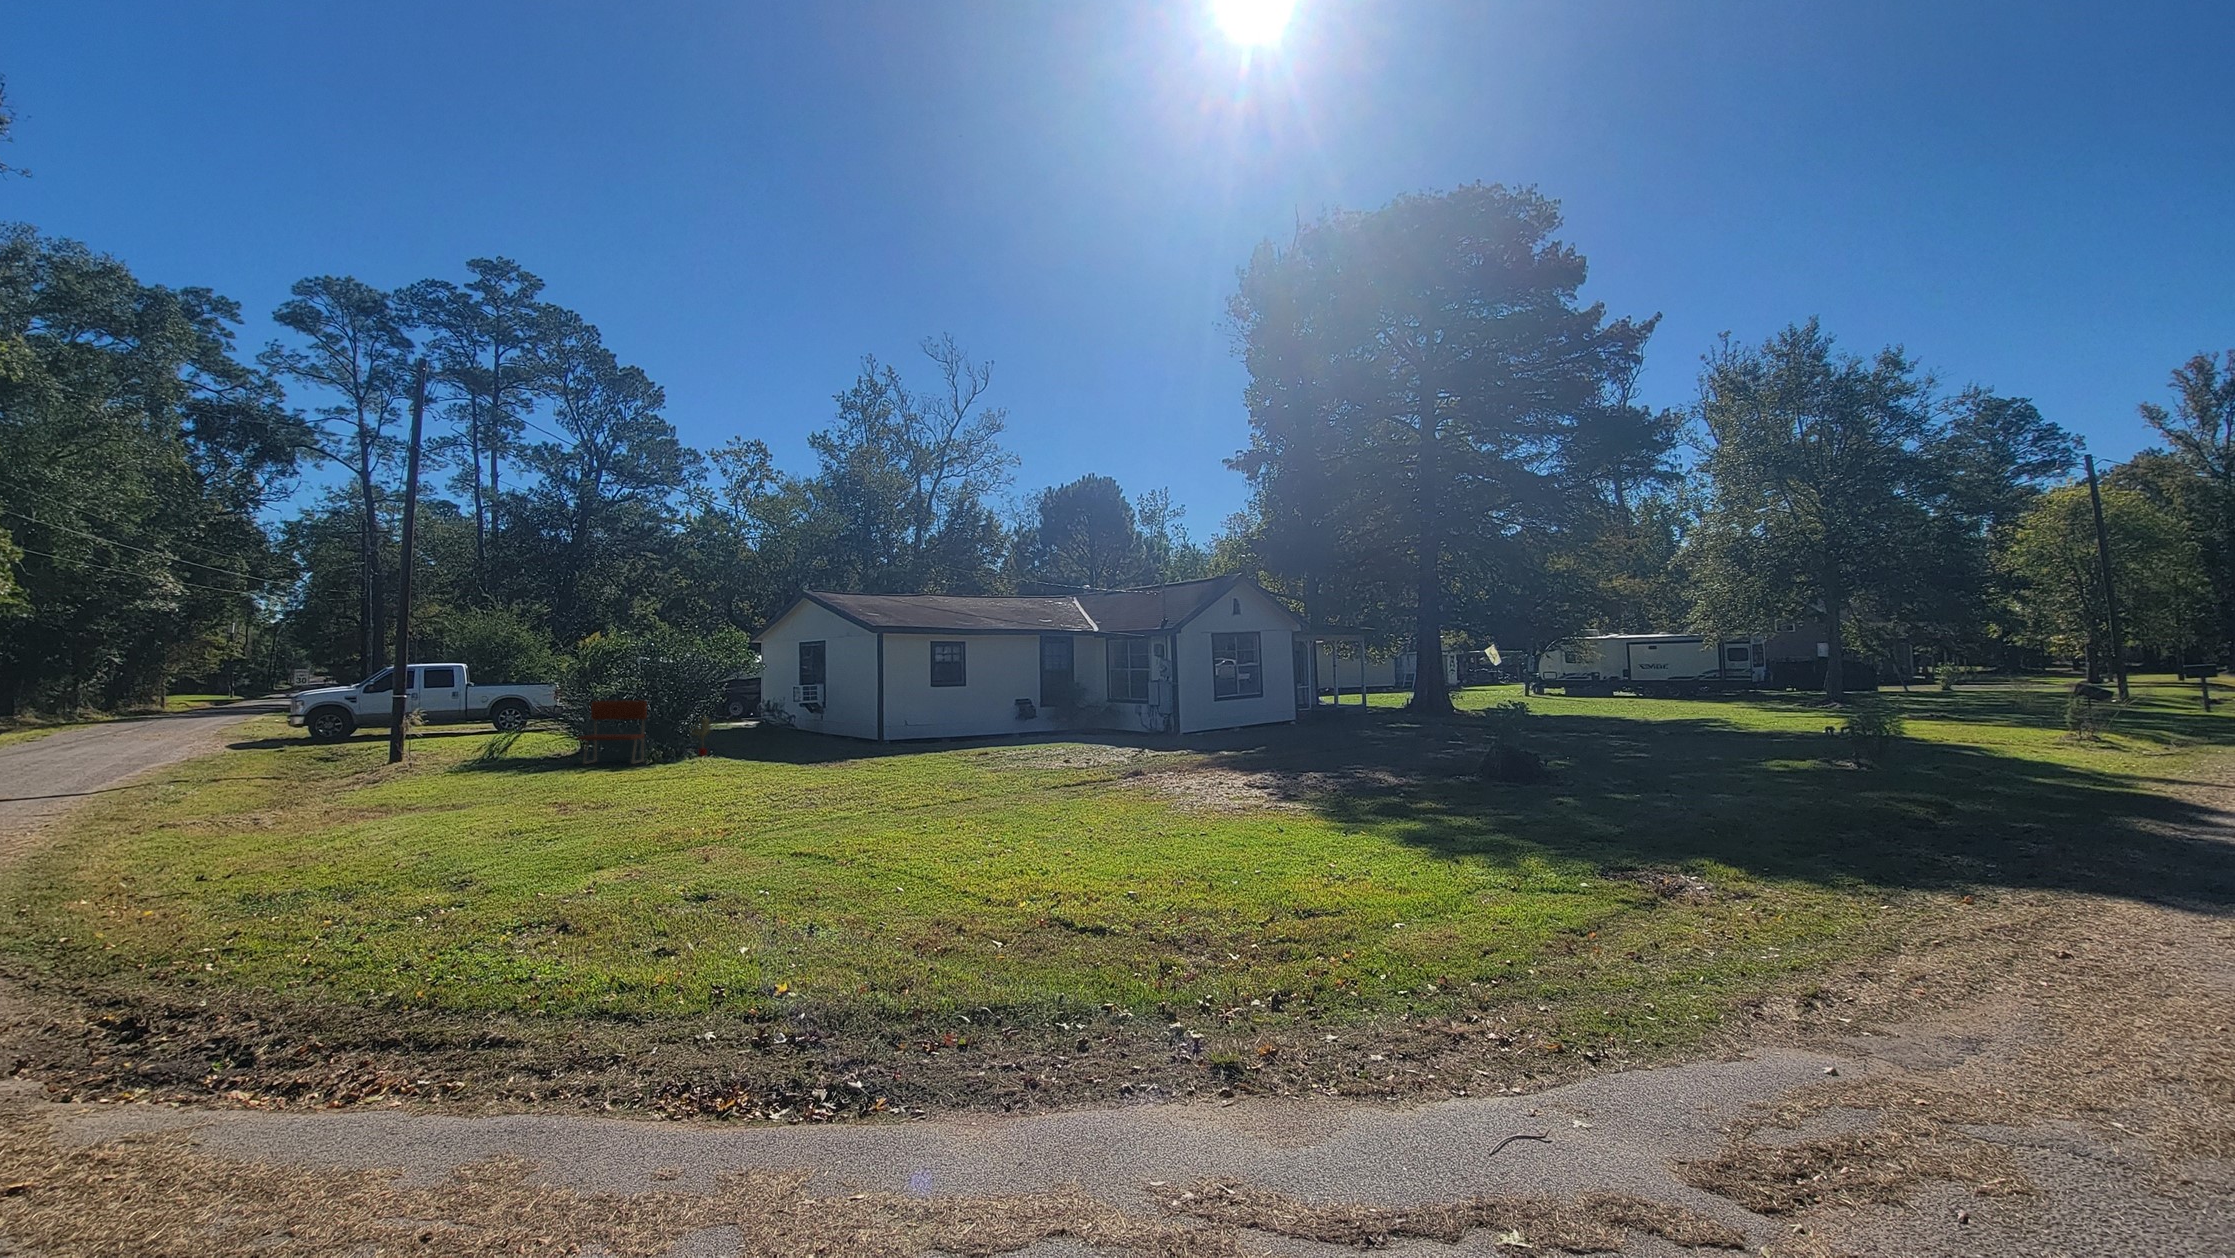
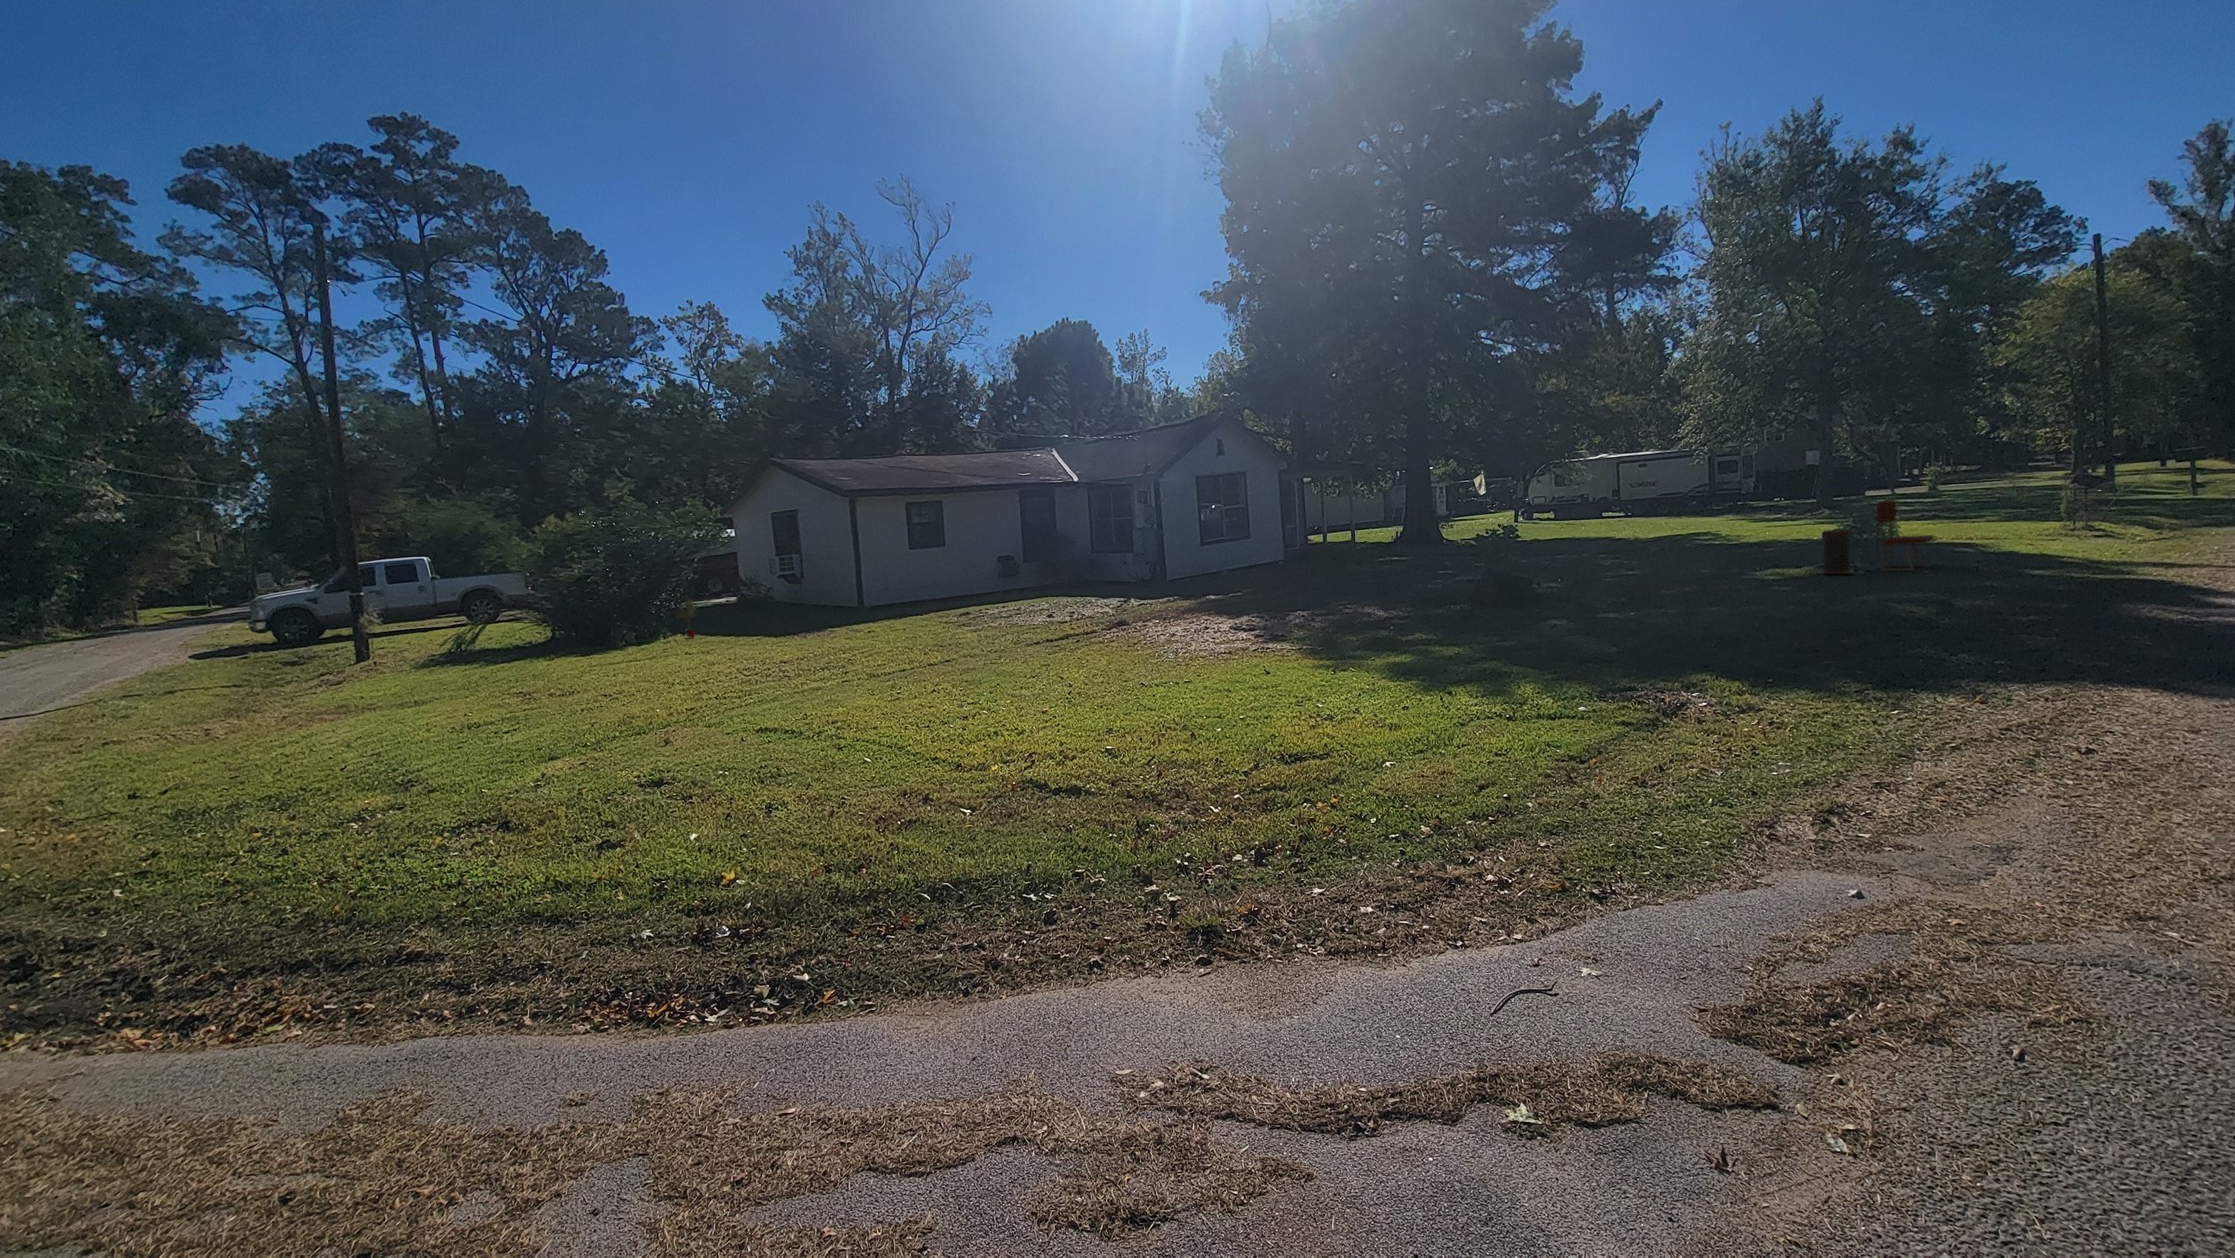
bench: present [577,700,647,764] -> present [1876,500,1934,572]
trash can: none [1834,722,1863,768] -> present [1823,530,1851,574]

